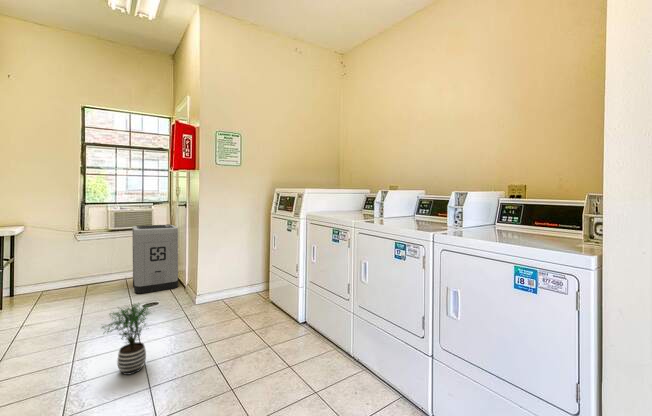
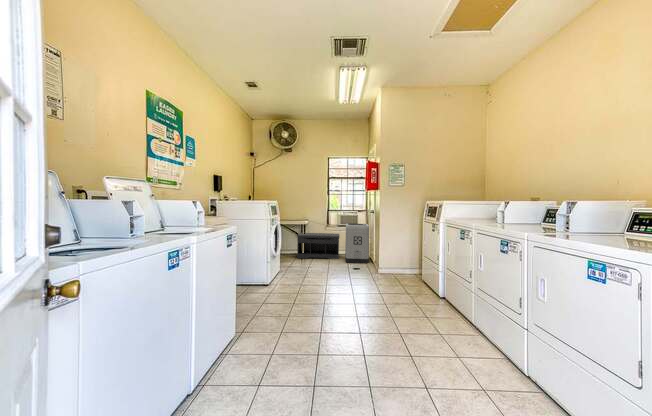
bench: none [13,244,120,305] -> present [297,233,340,259]
potted plant: present [102,304,150,375] -> none [326,260,350,297]

